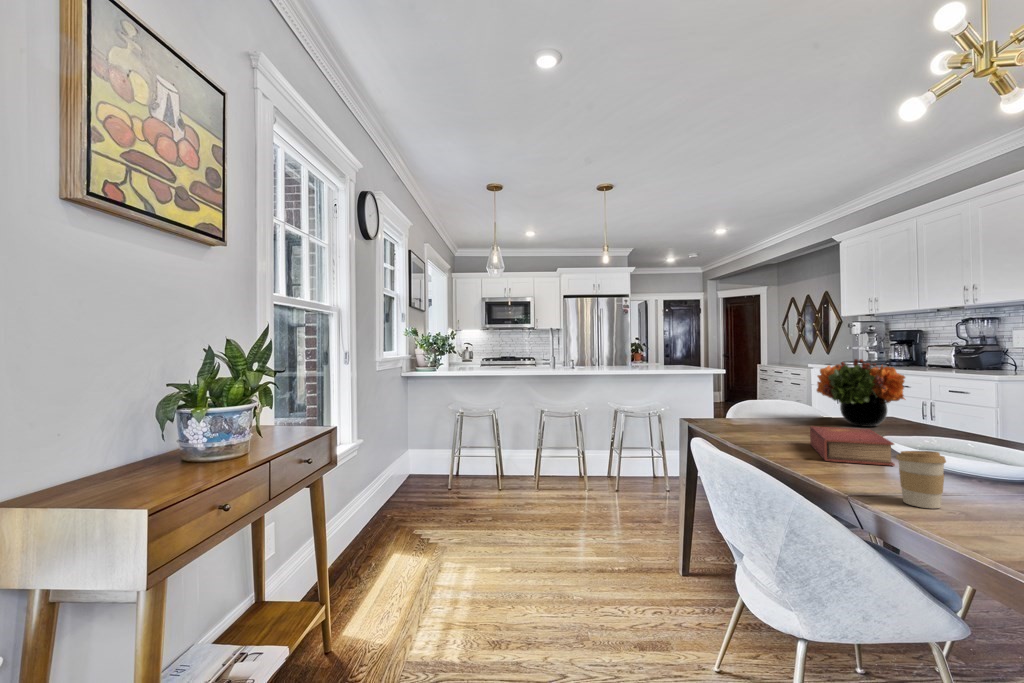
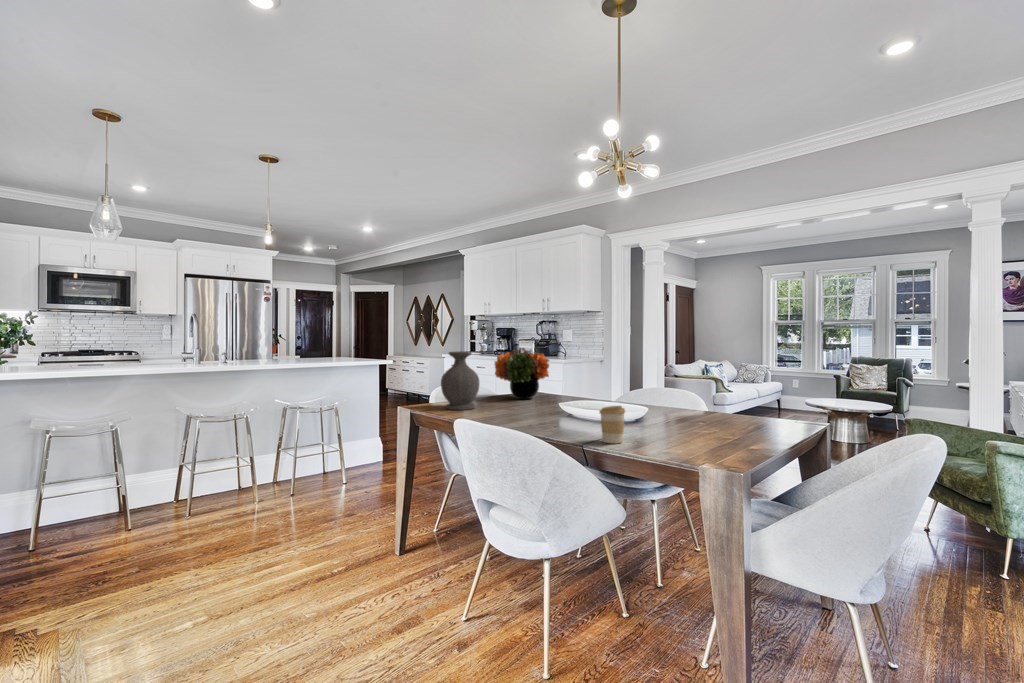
vase: none [732,363,782,430] -> present [441,351,479,410]
book: present [810,426,895,466] -> none [512,399,574,425]

